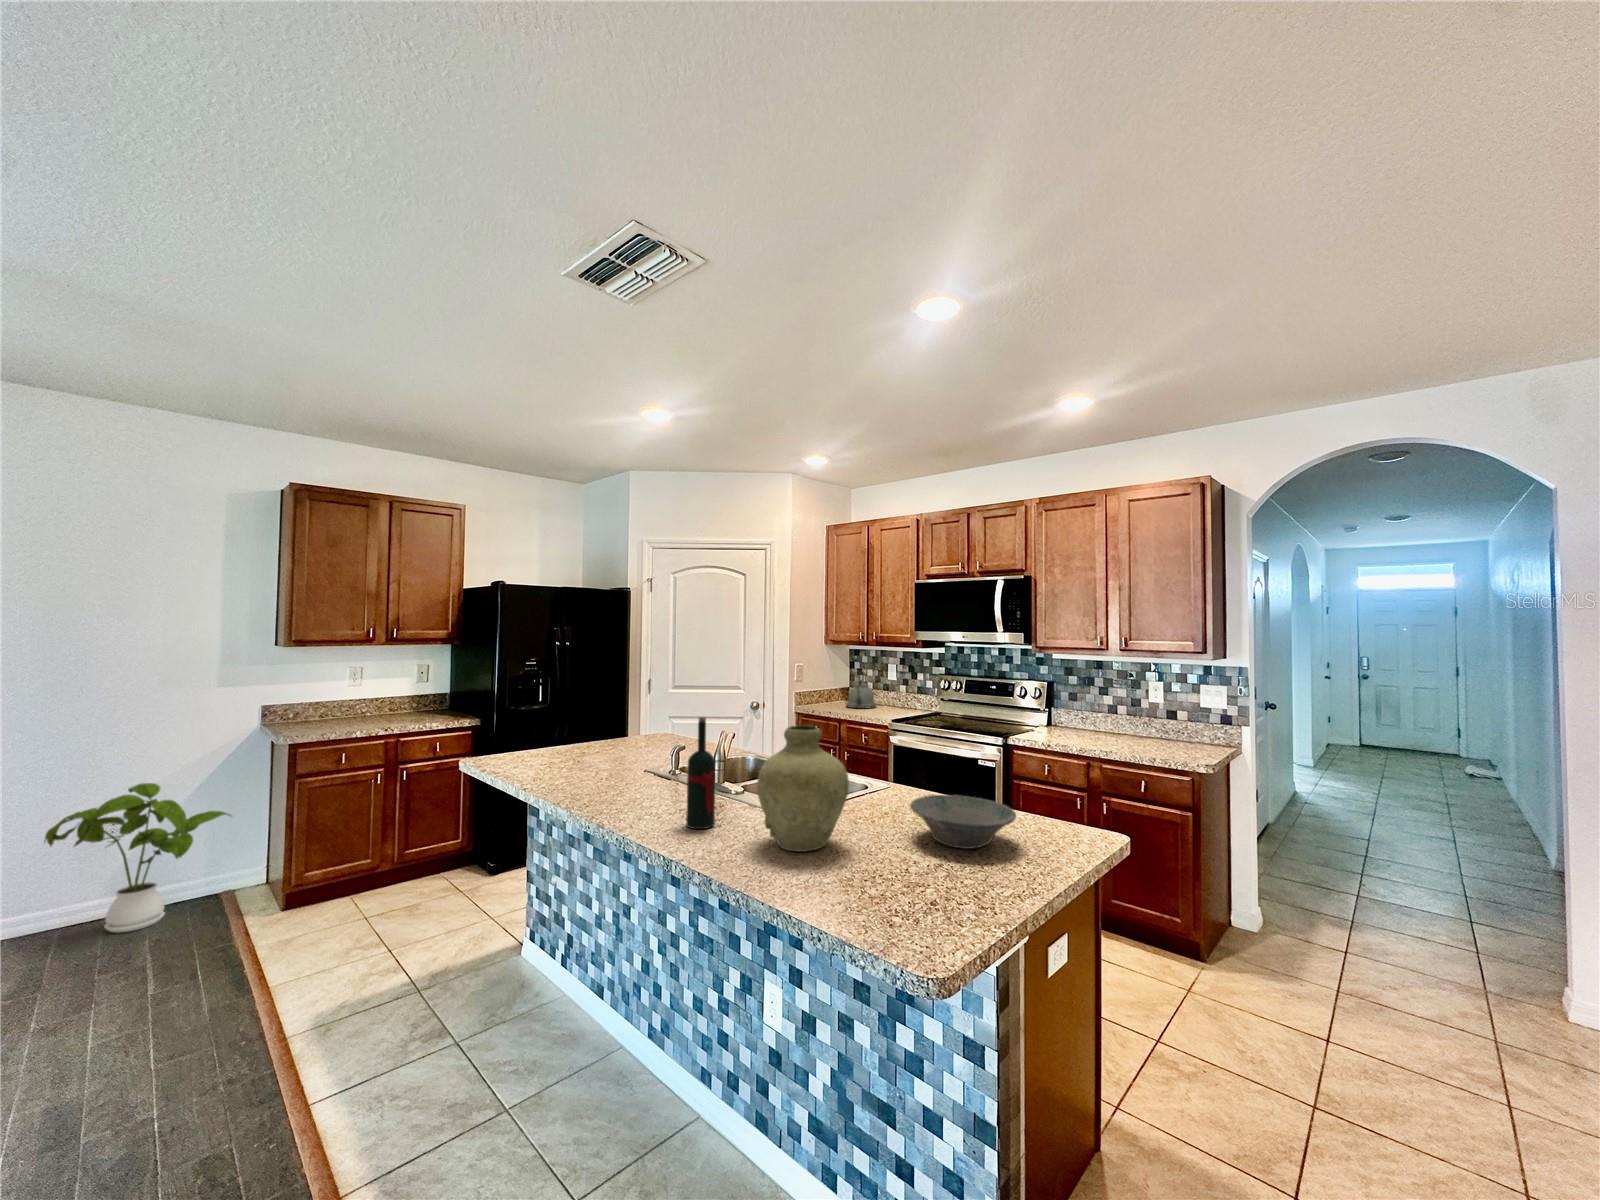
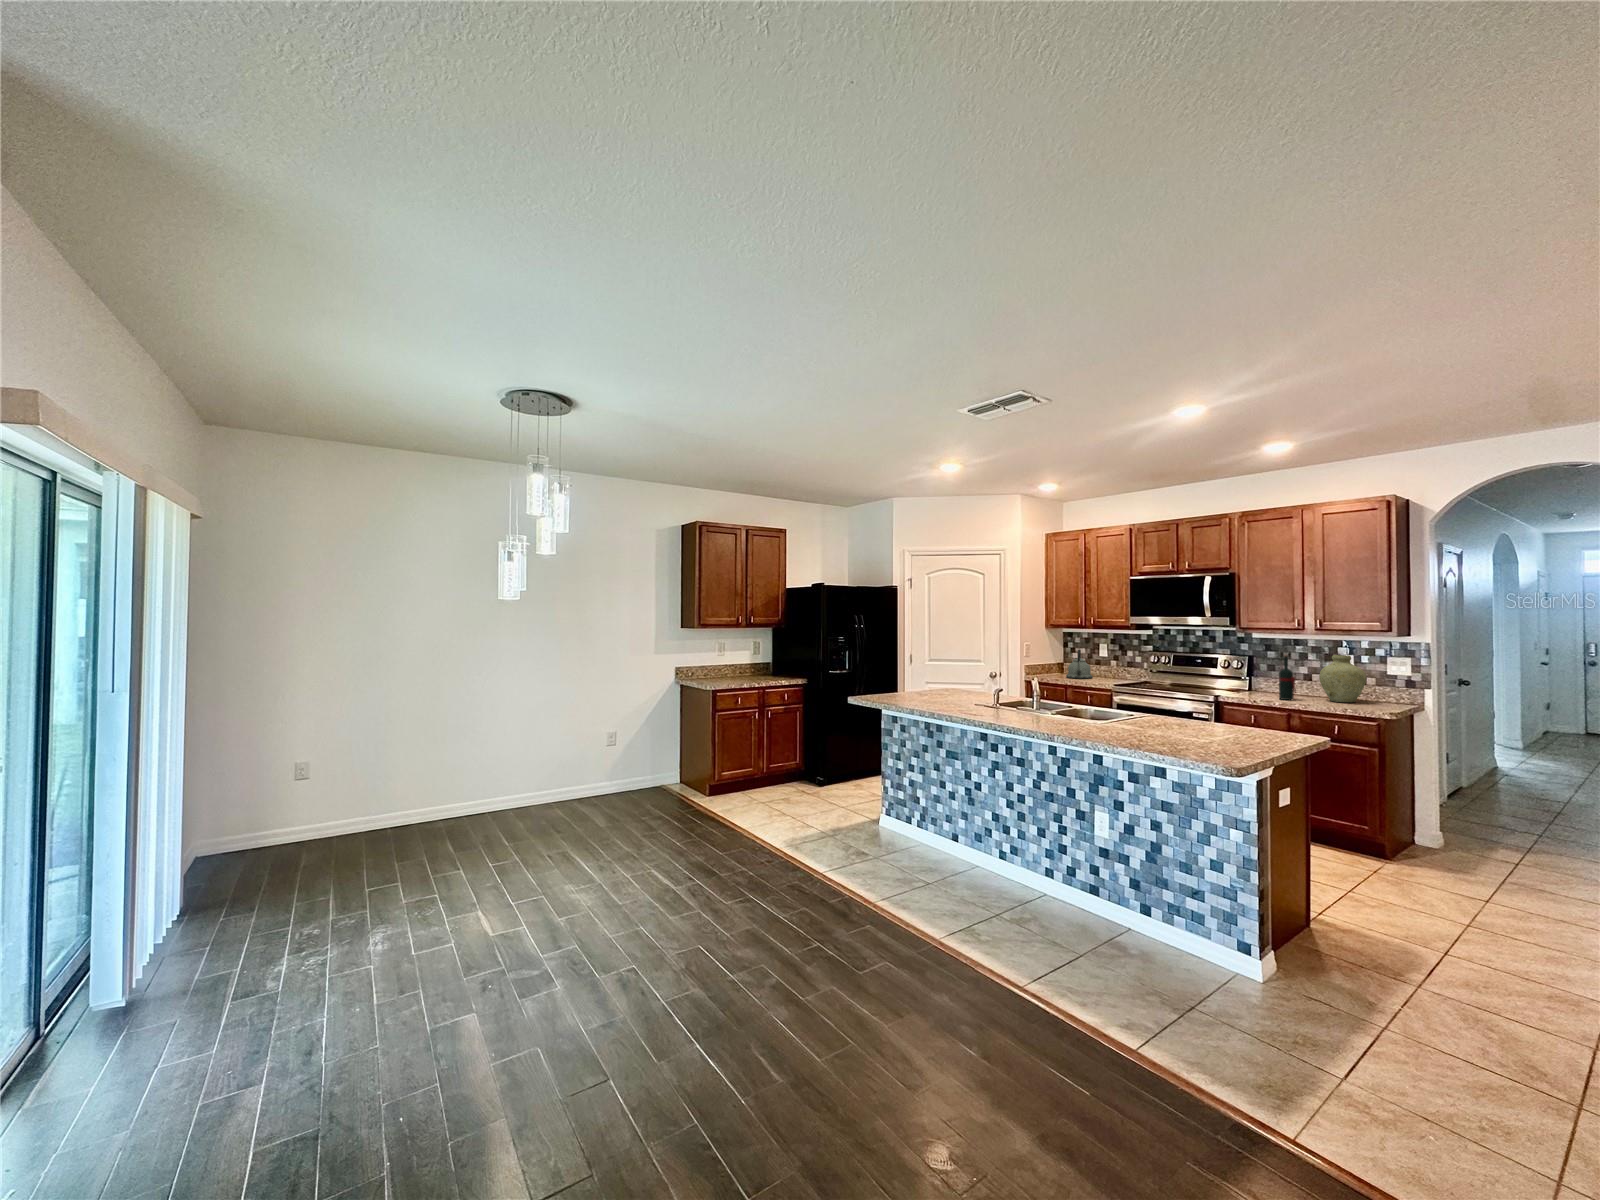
wine bottle: present [686,717,716,829] -> present [1279,654,1296,700]
vase: present [757,725,849,852] -> present [1319,655,1367,702]
house plant: present [45,783,230,933] -> none [586,712,666,803]
bowl: present [910,795,1016,849] -> none [1184,711,1255,737]

